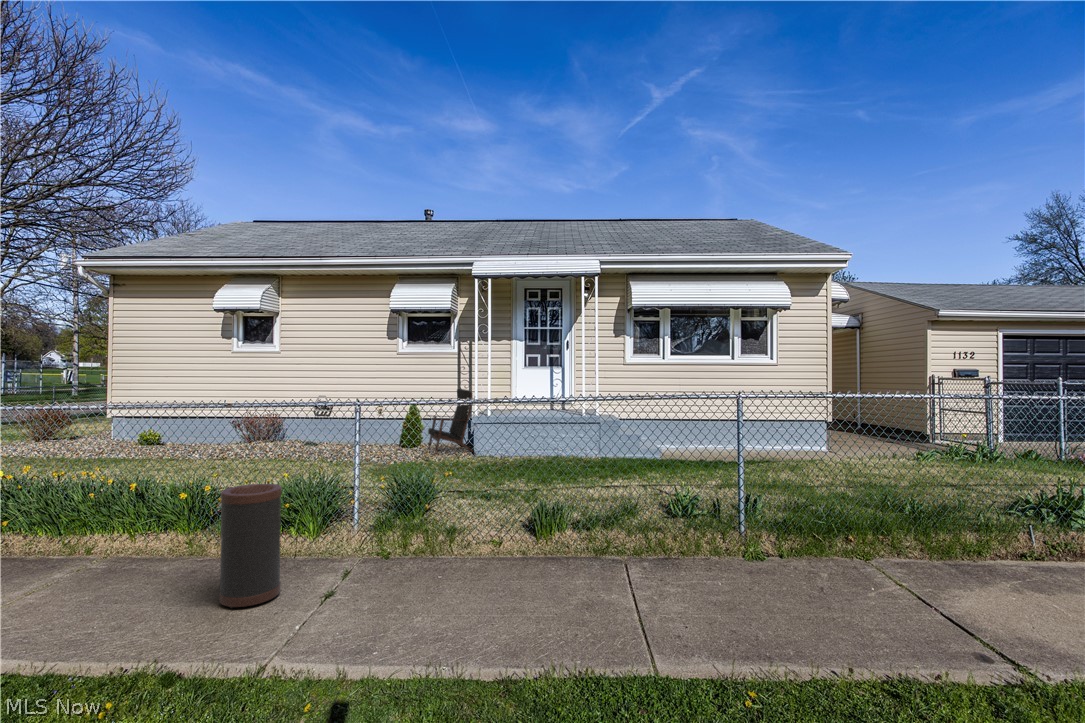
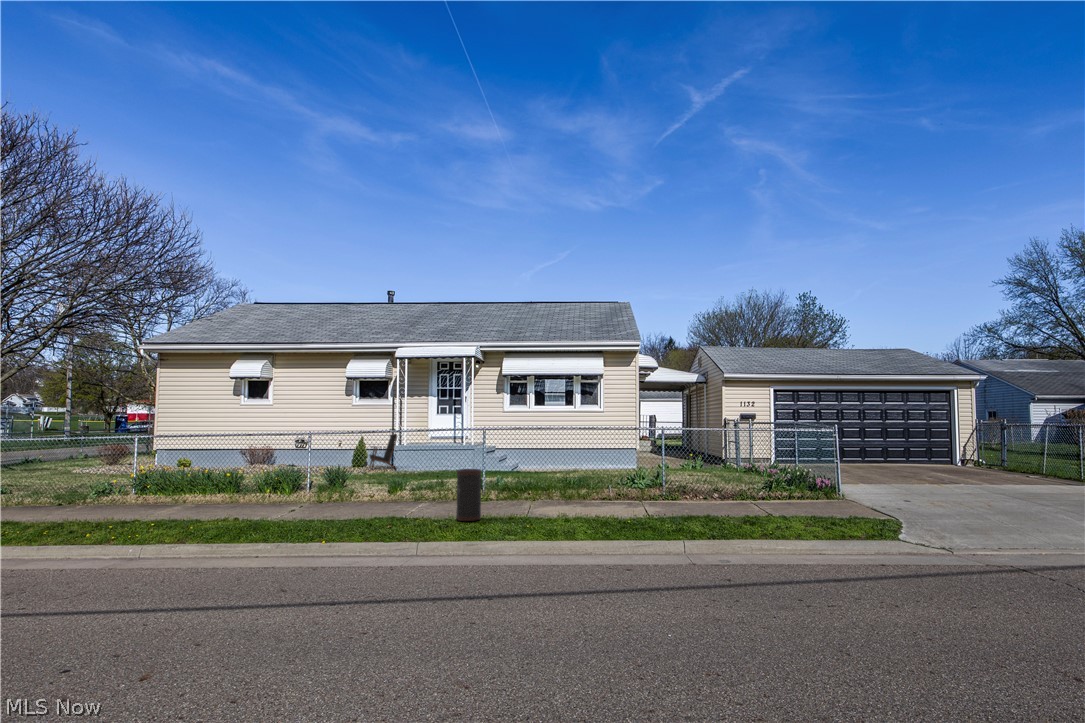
trash can: present [219,484,282,608] -> present [456,469,481,522]

